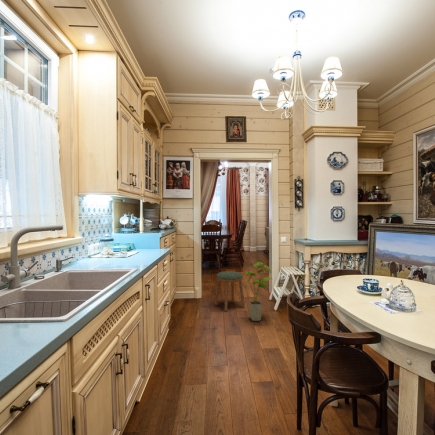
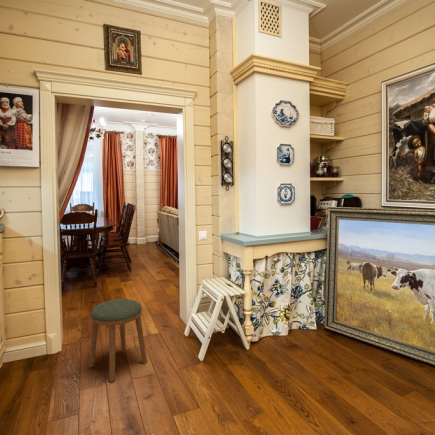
house plant: present [244,262,271,321] -> none [147,287,203,399]

